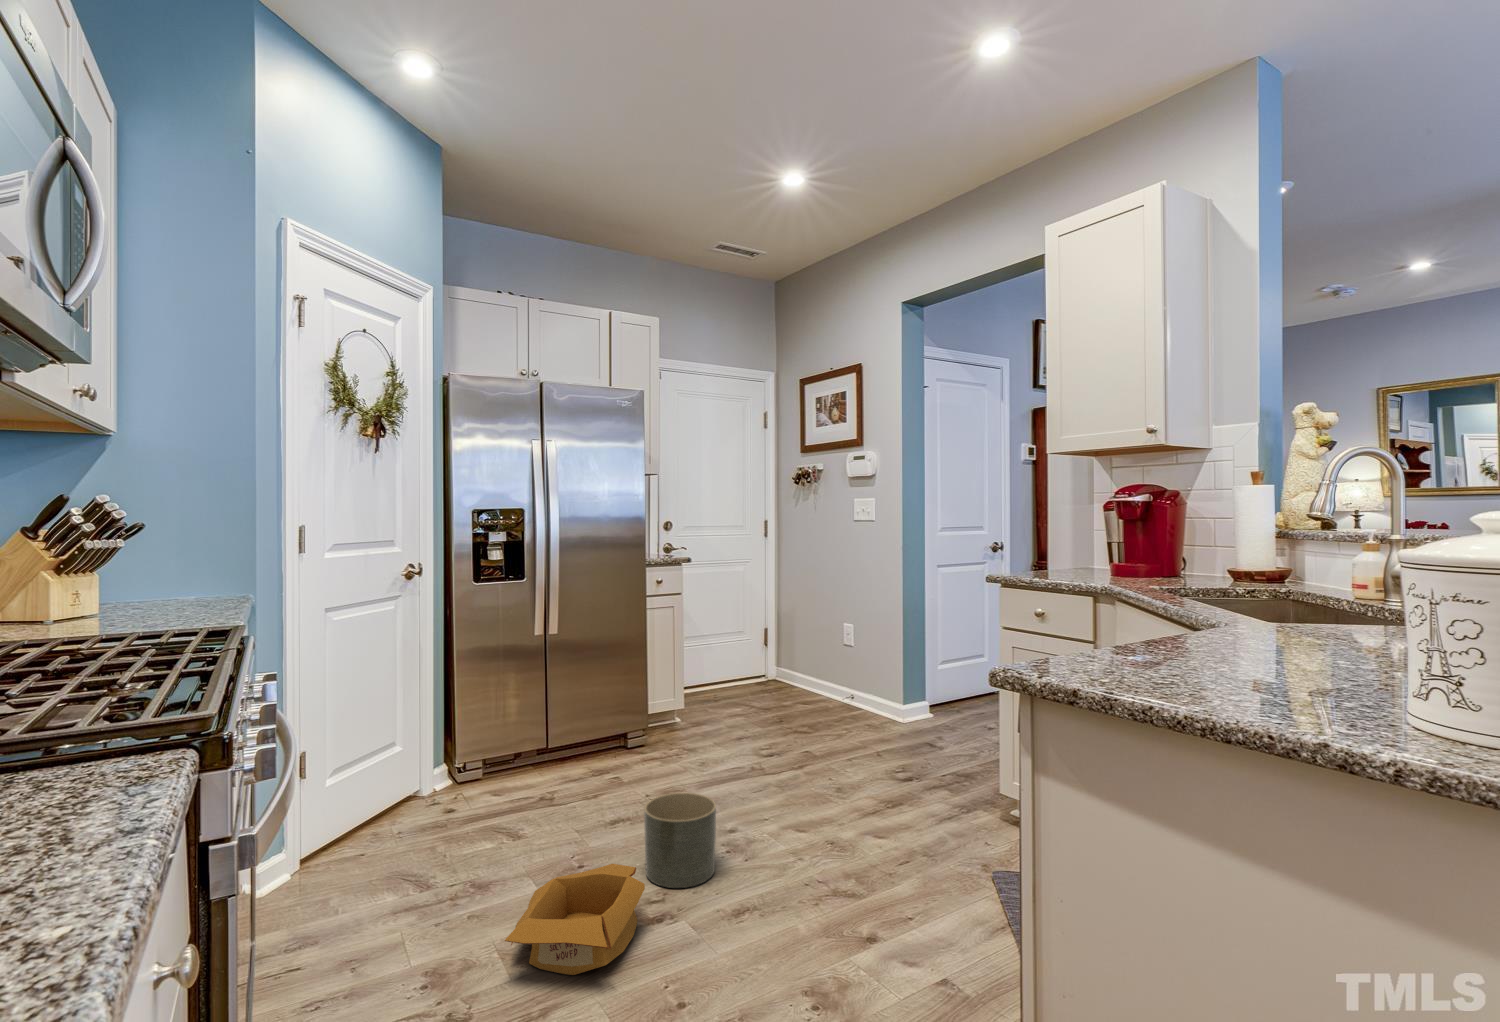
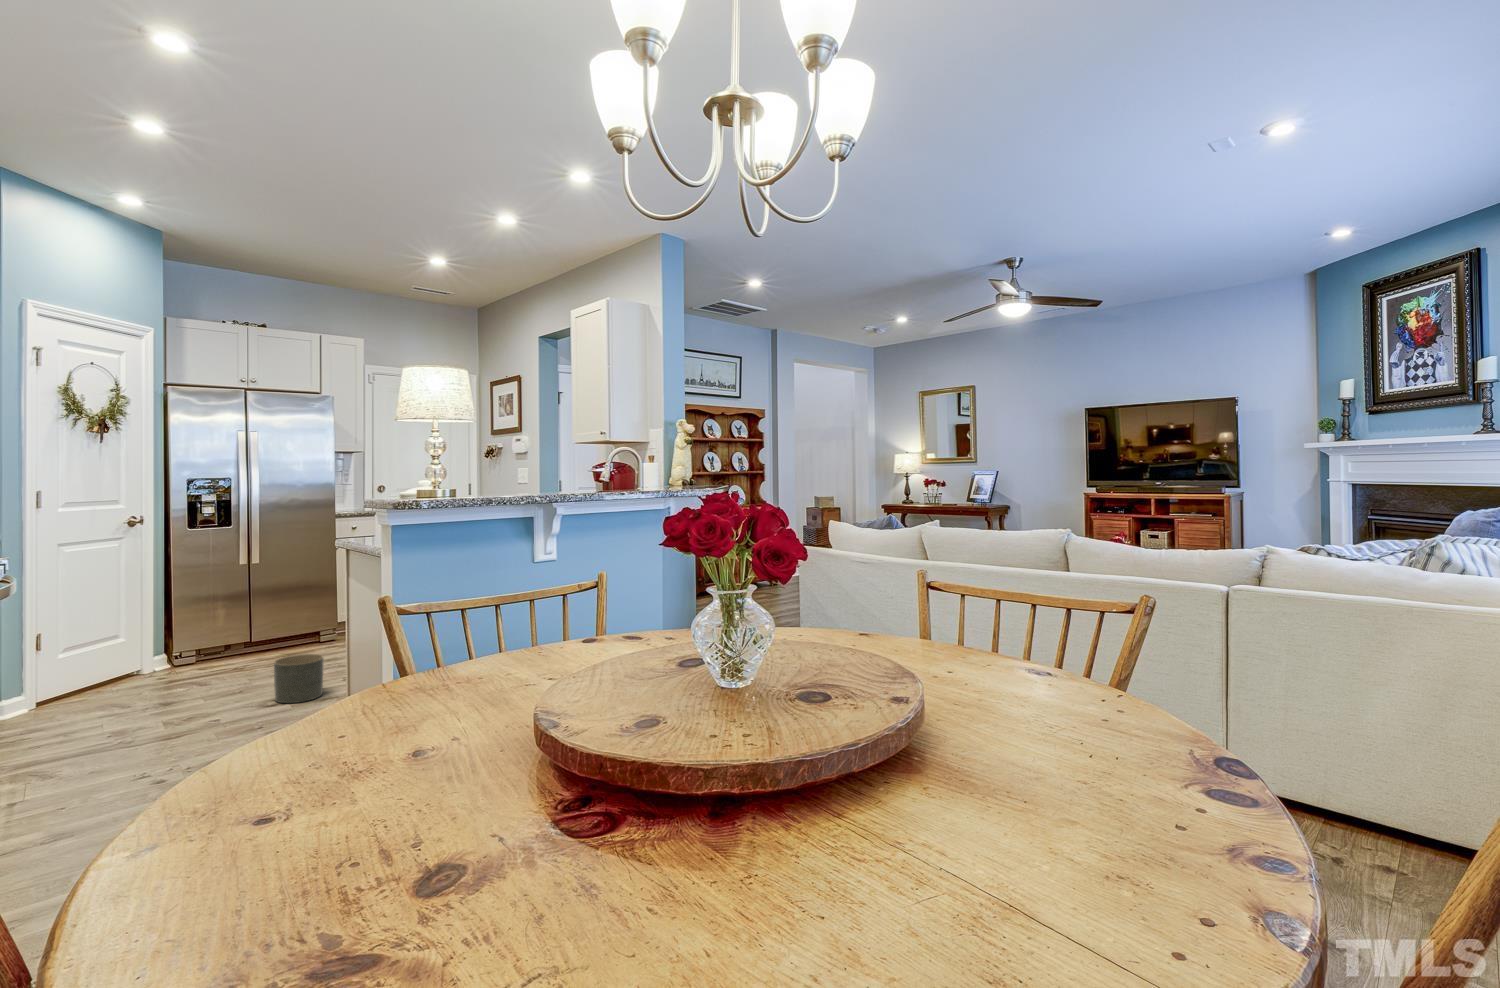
cardboard box: present [505,864,645,975] -> none [155,687,257,734]

